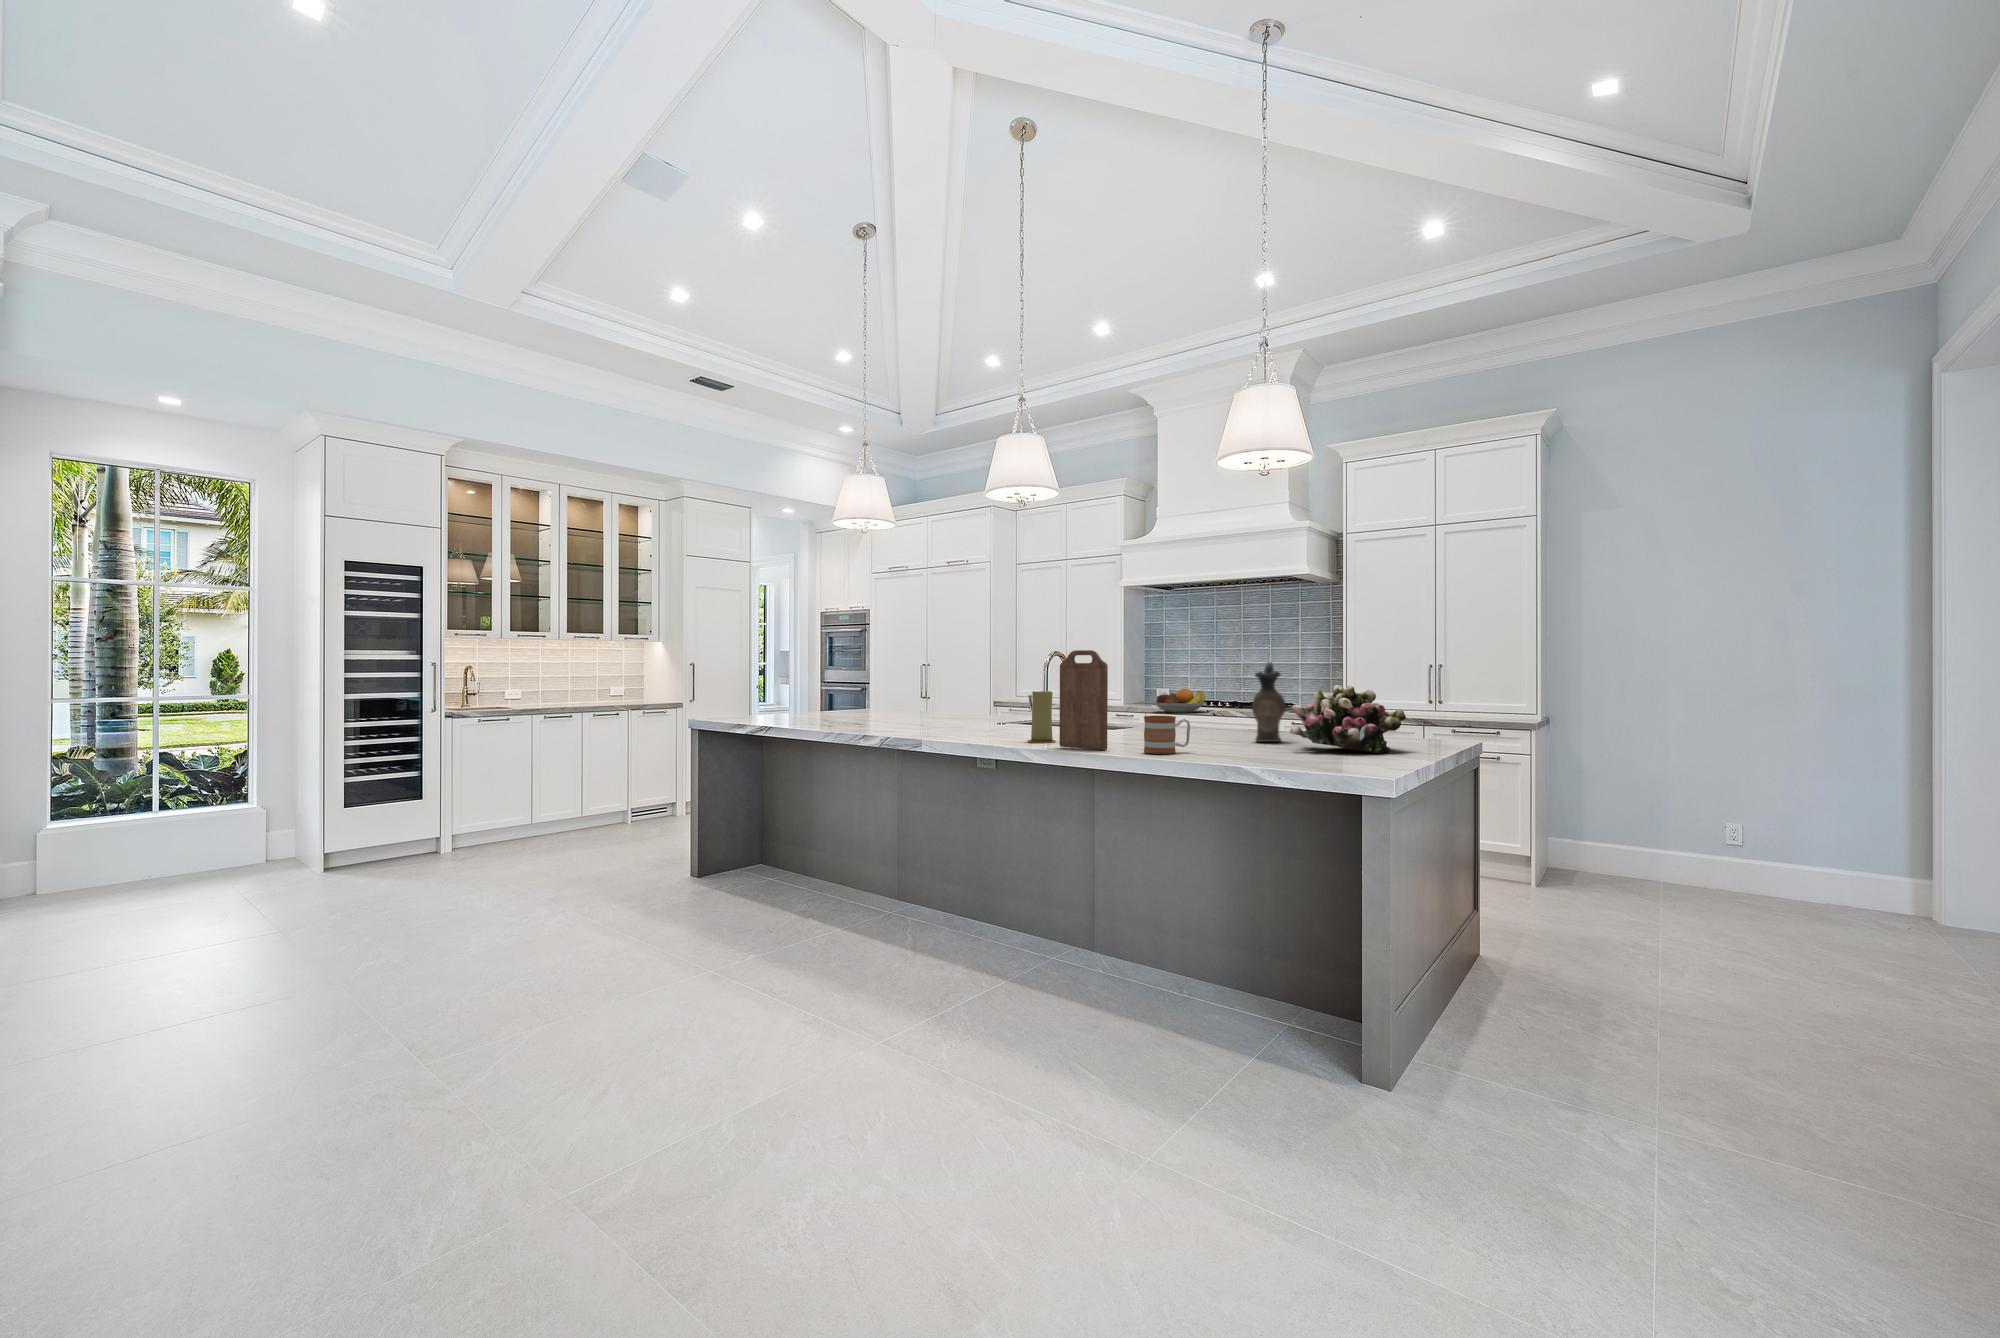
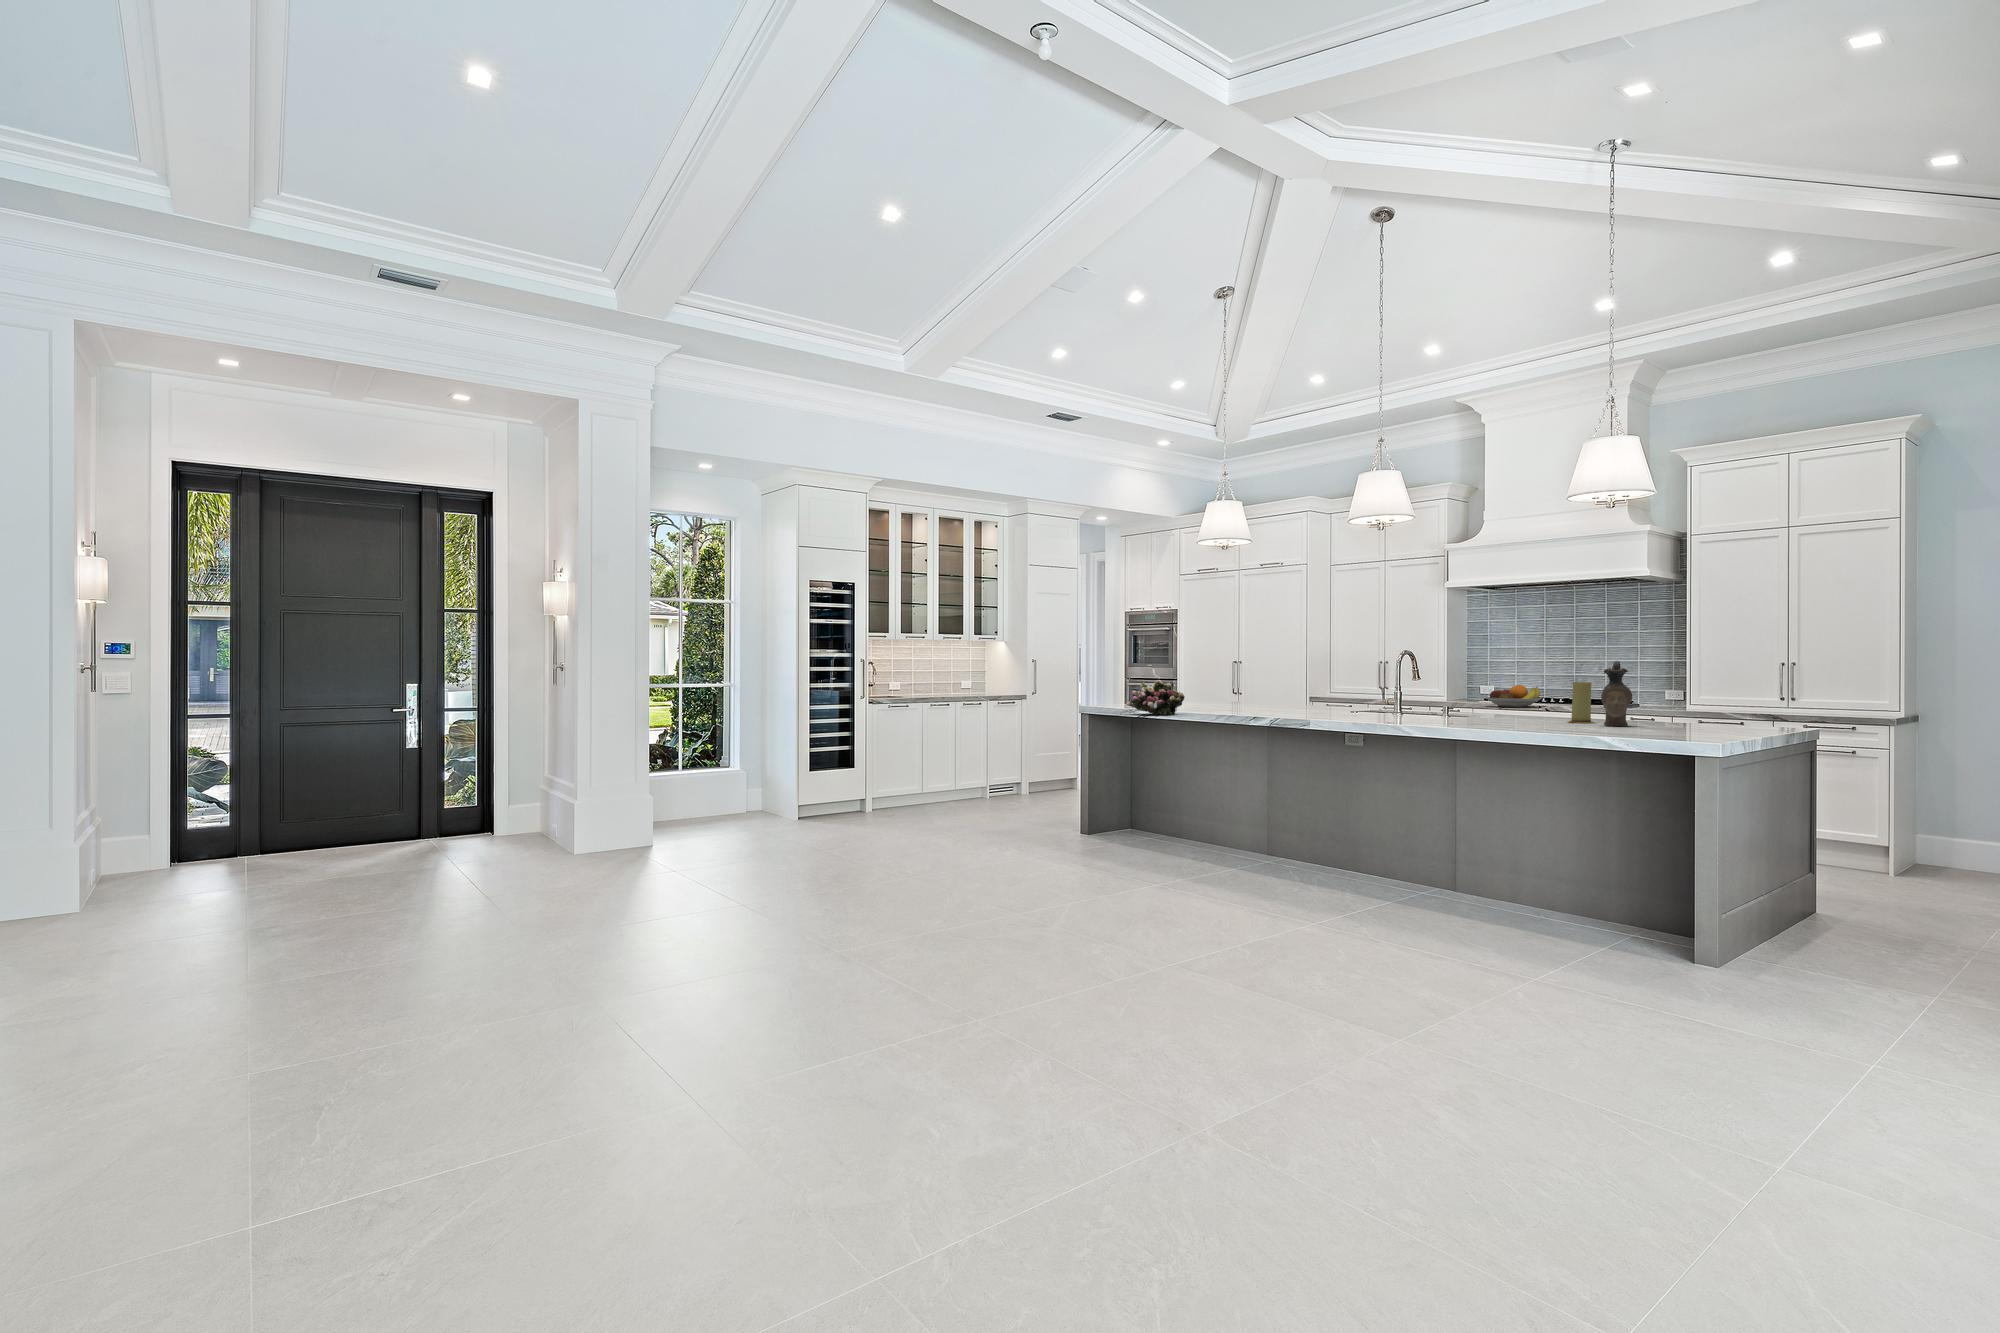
cutting board: present [1059,650,1108,750] -> none [1437,652,1480,729]
flower arrangement: present [1290,685,1406,753] -> present [1126,680,1185,715]
candle: present [1027,691,1056,743] -> present [1568,682,1594,723]
mug: present [1144,716,1190,754] -> none [1513,702,1552,731]

